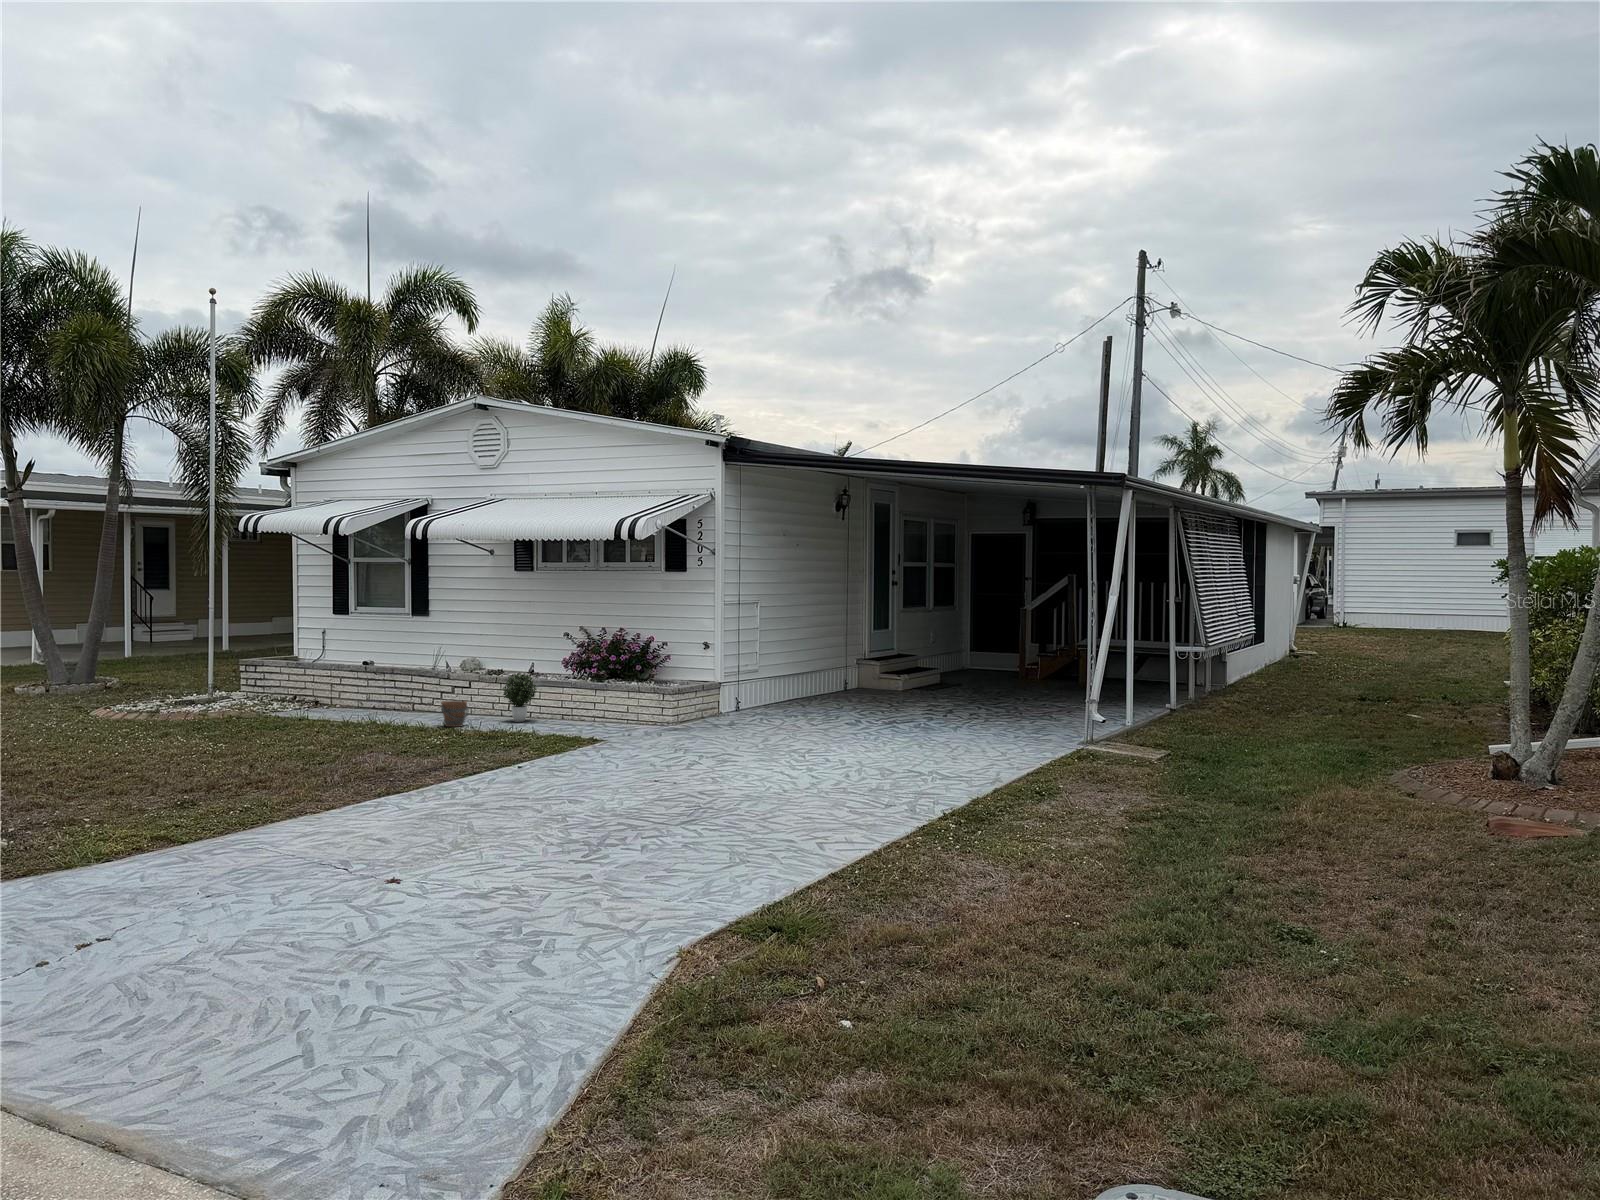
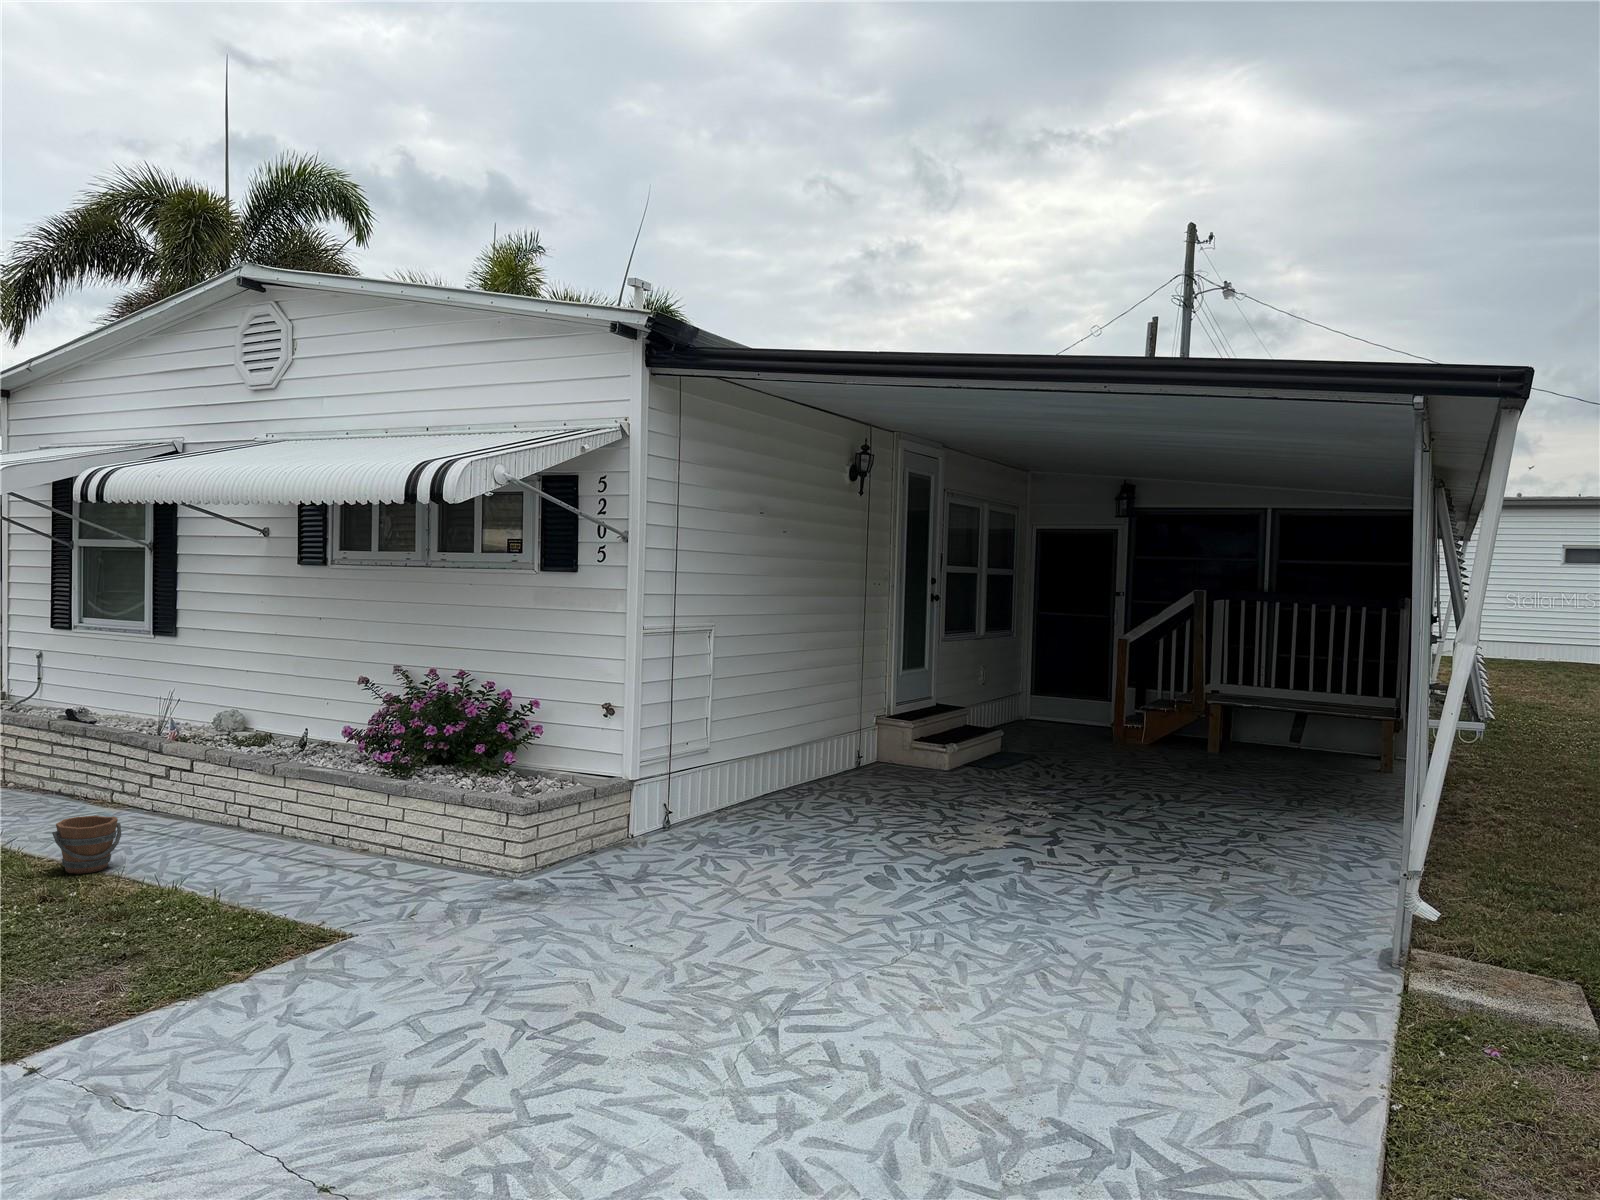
potted plant: present [502,674,537,722] -> none [204,758,279,853]

